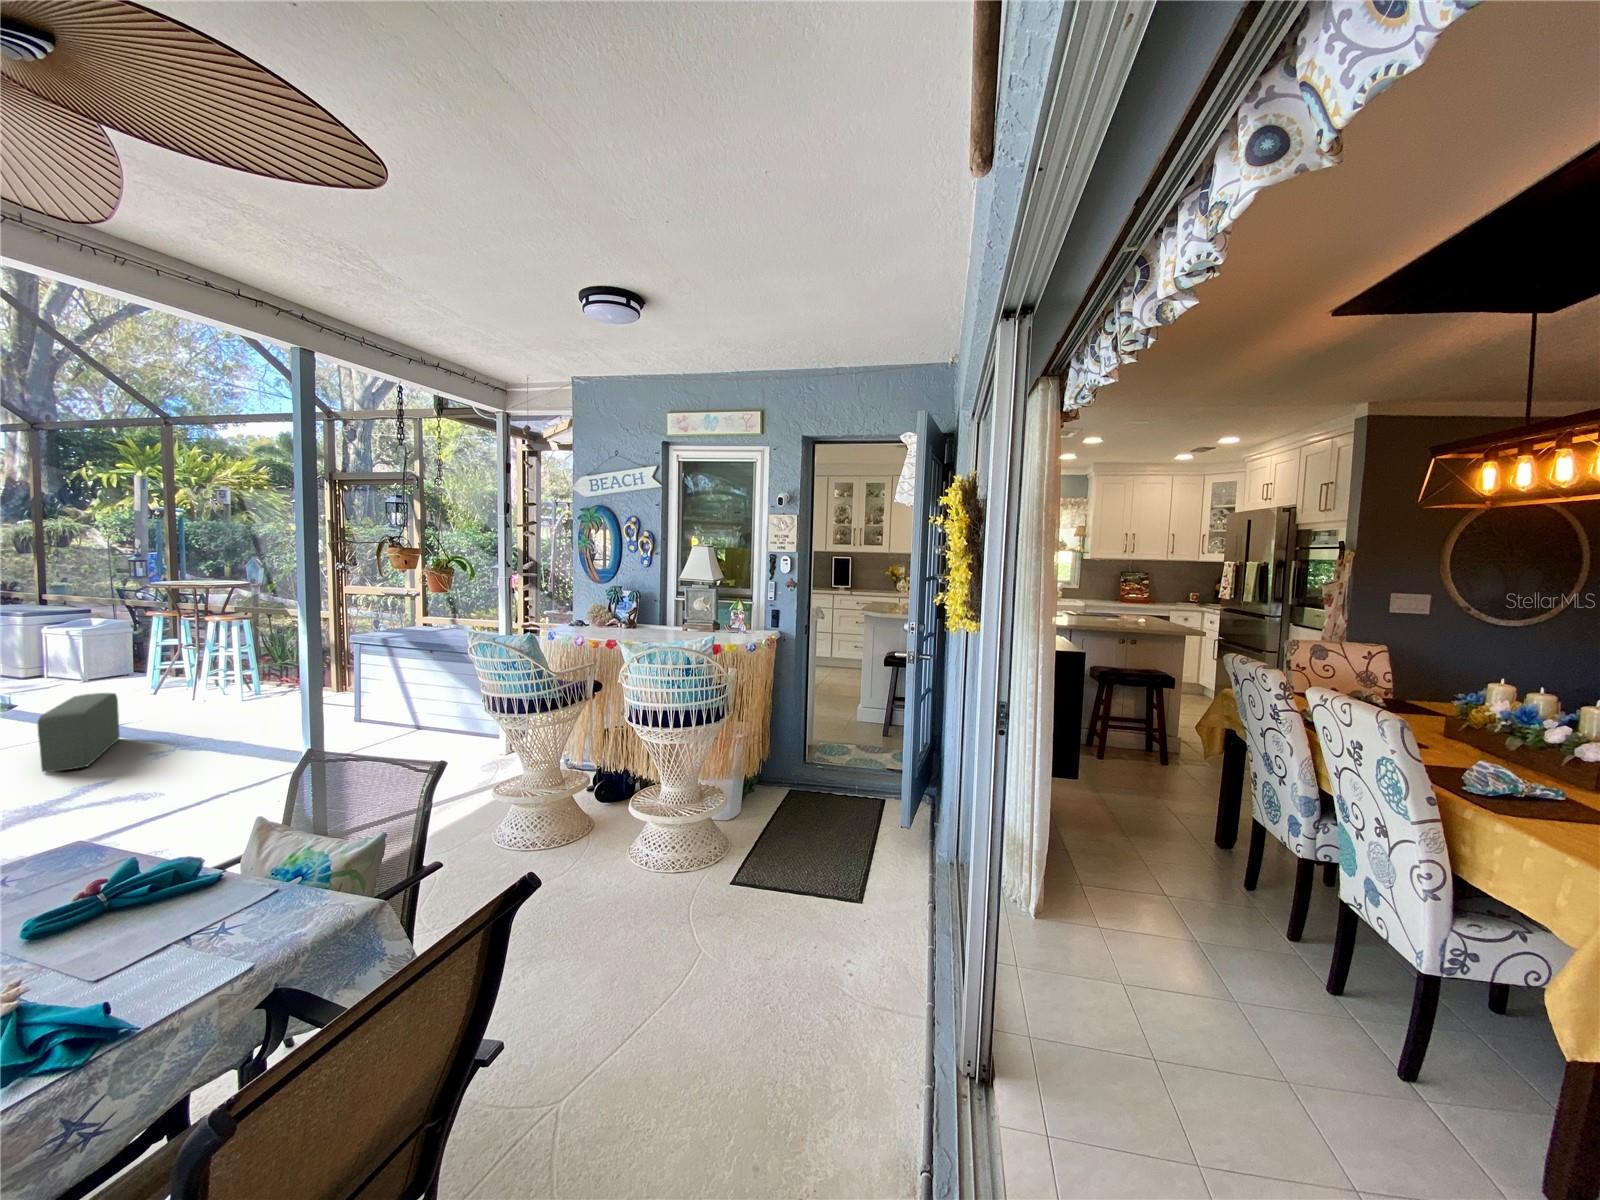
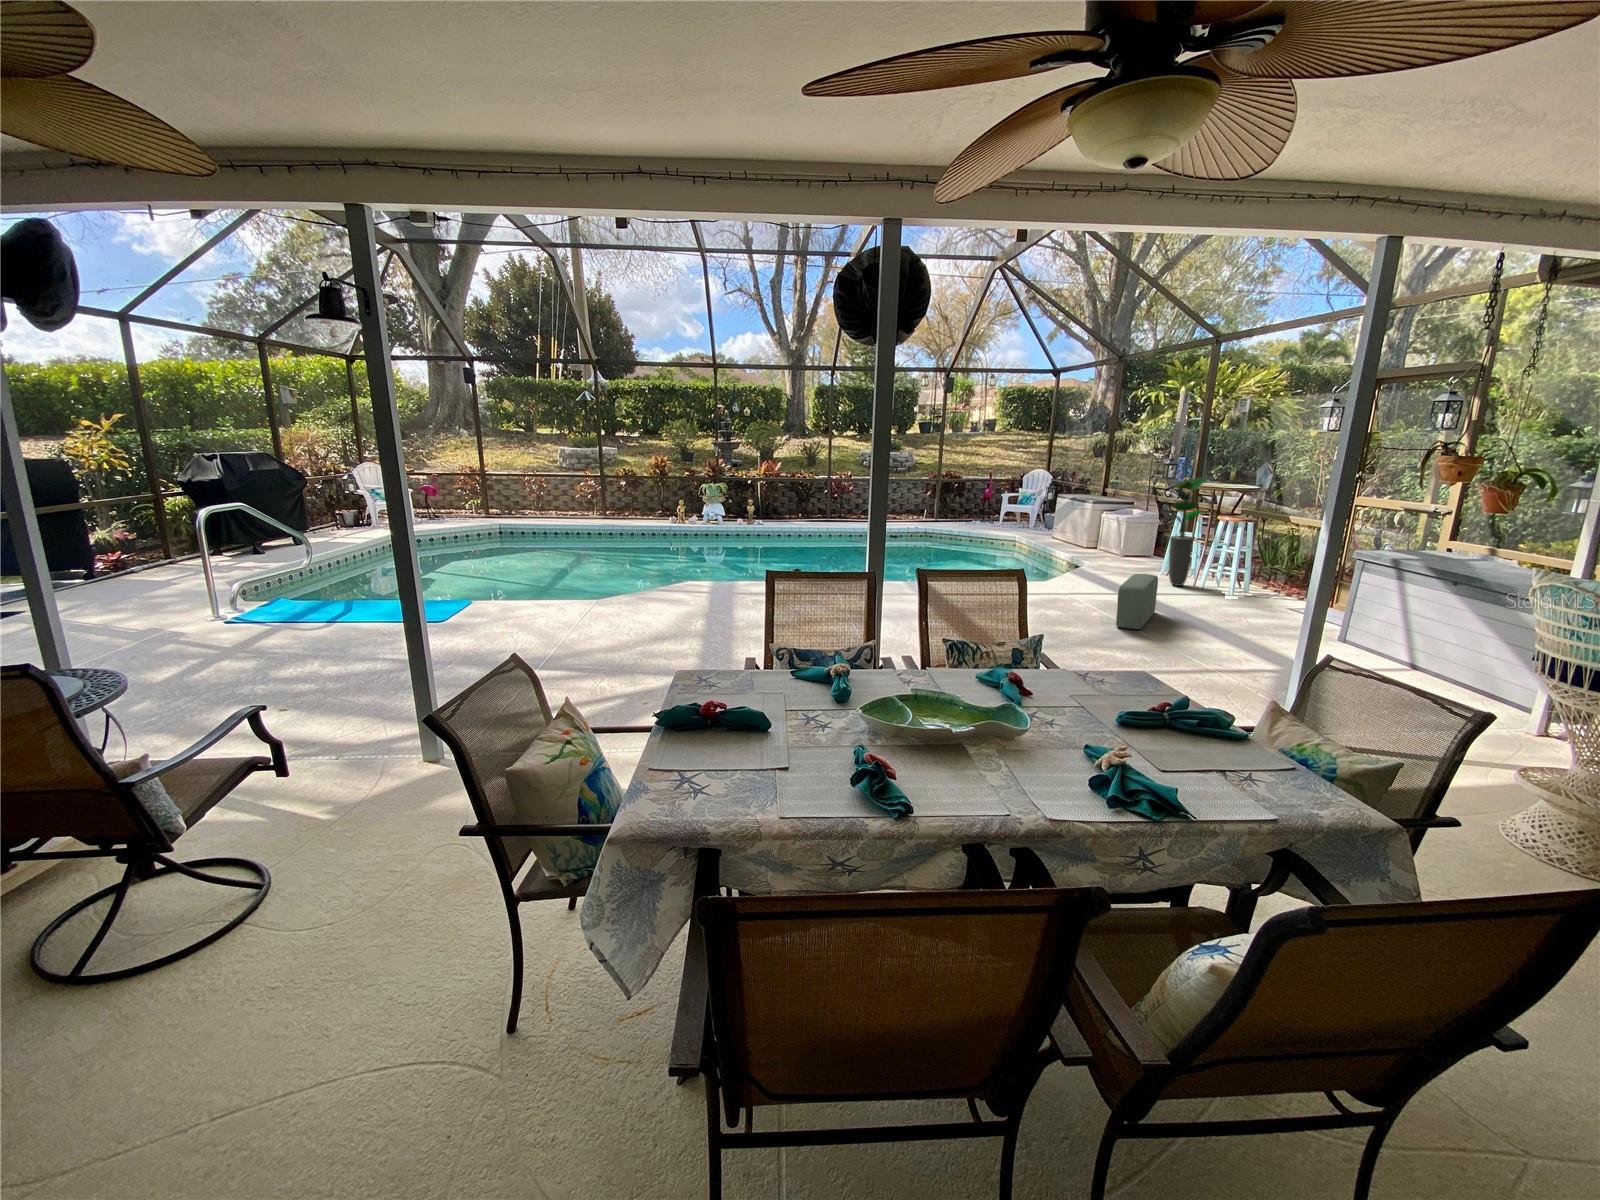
potted plant: none [117,574,200,701] -> present [1169,478,1211,586]

